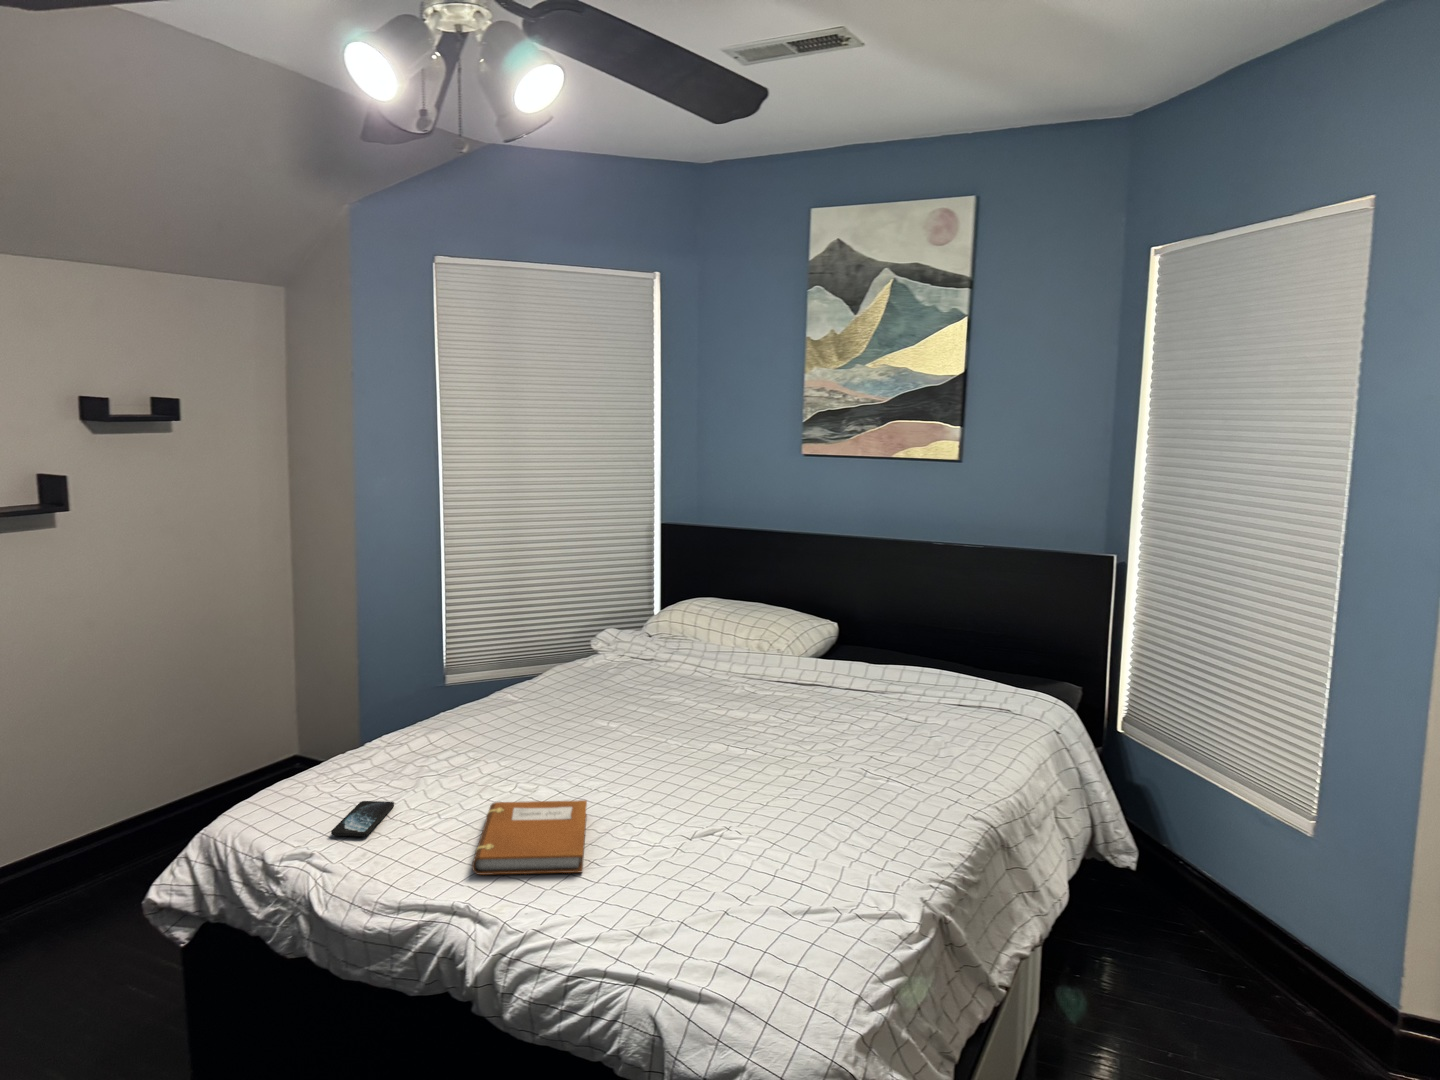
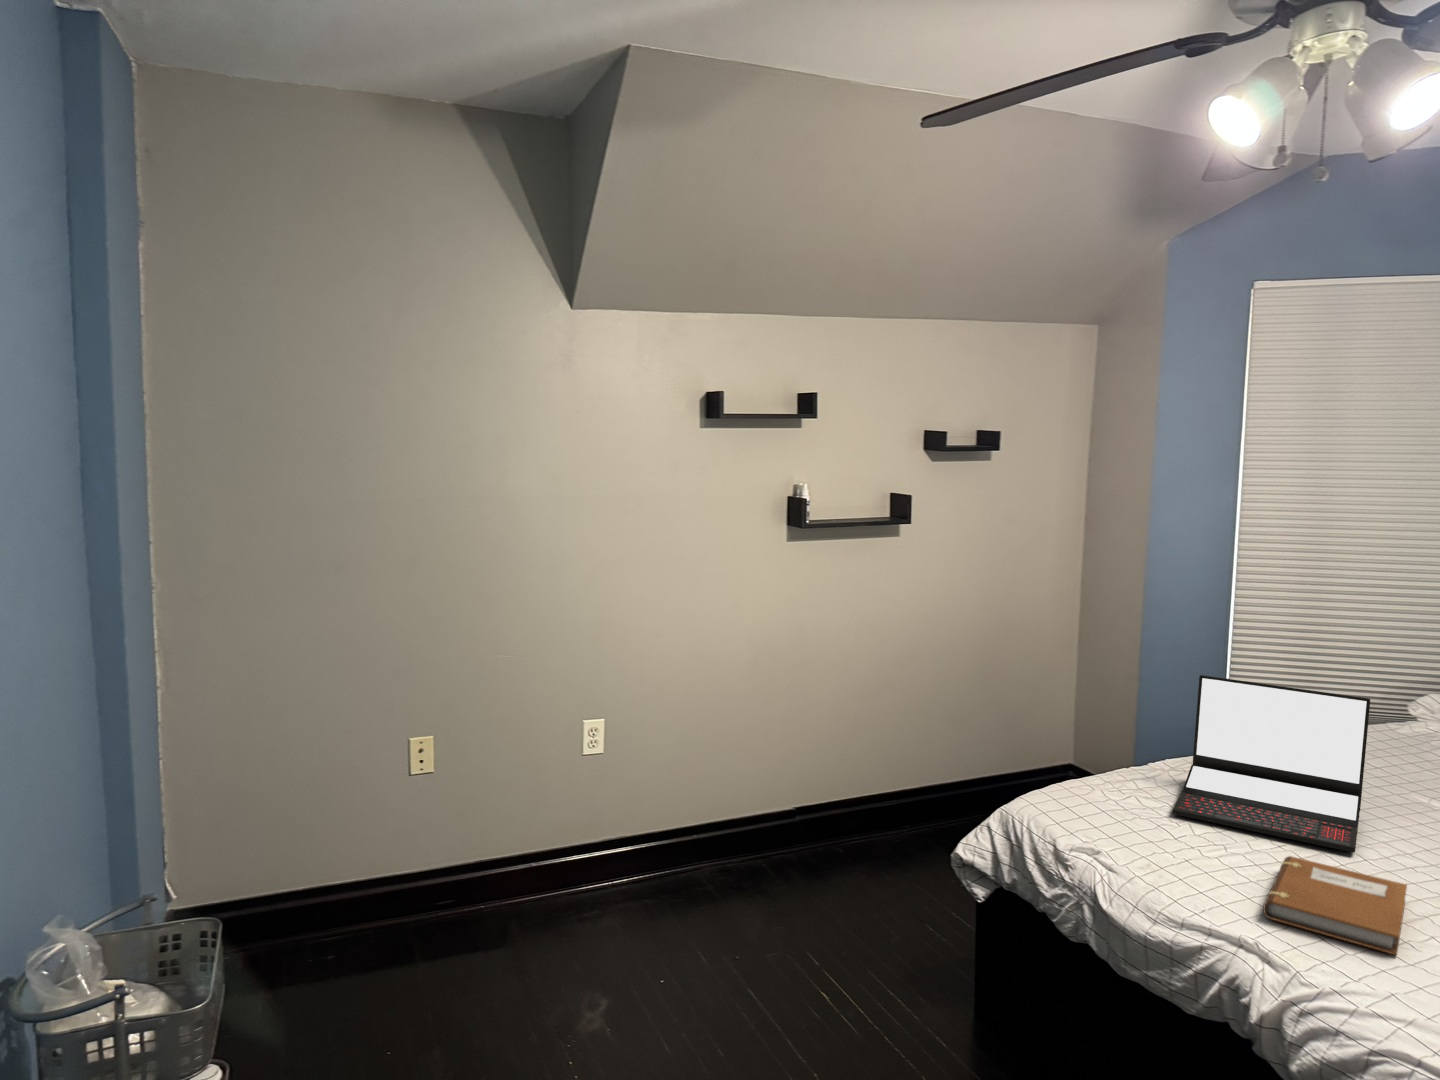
laptop: none [388,638,550,787] -> present [1172,675,1370,852]
smartphone: present [331,801,394,836] -> none [1118,819,1178,850]

